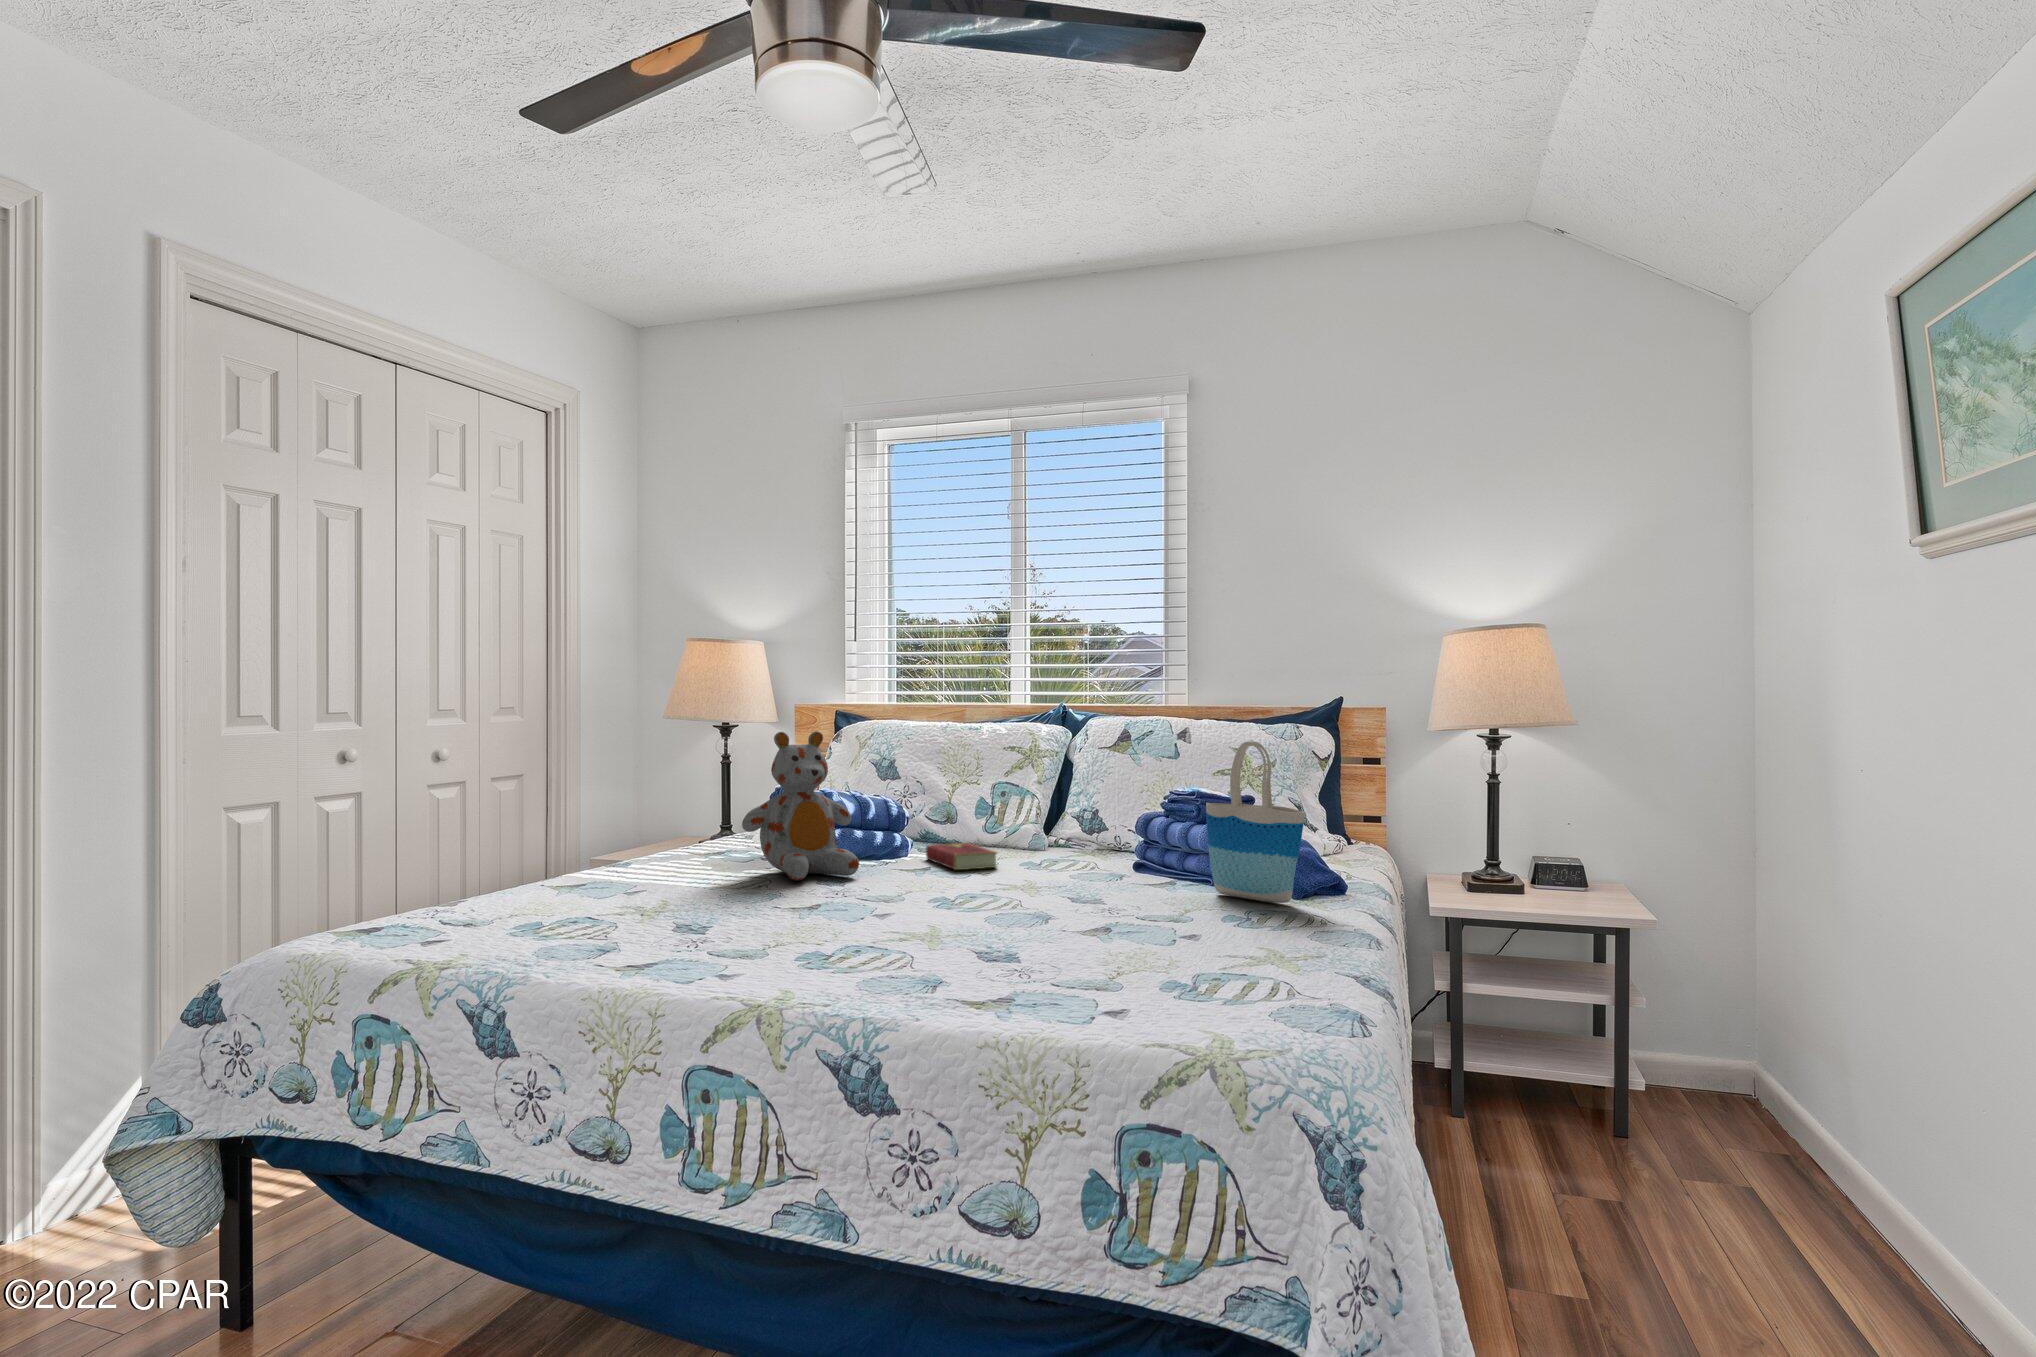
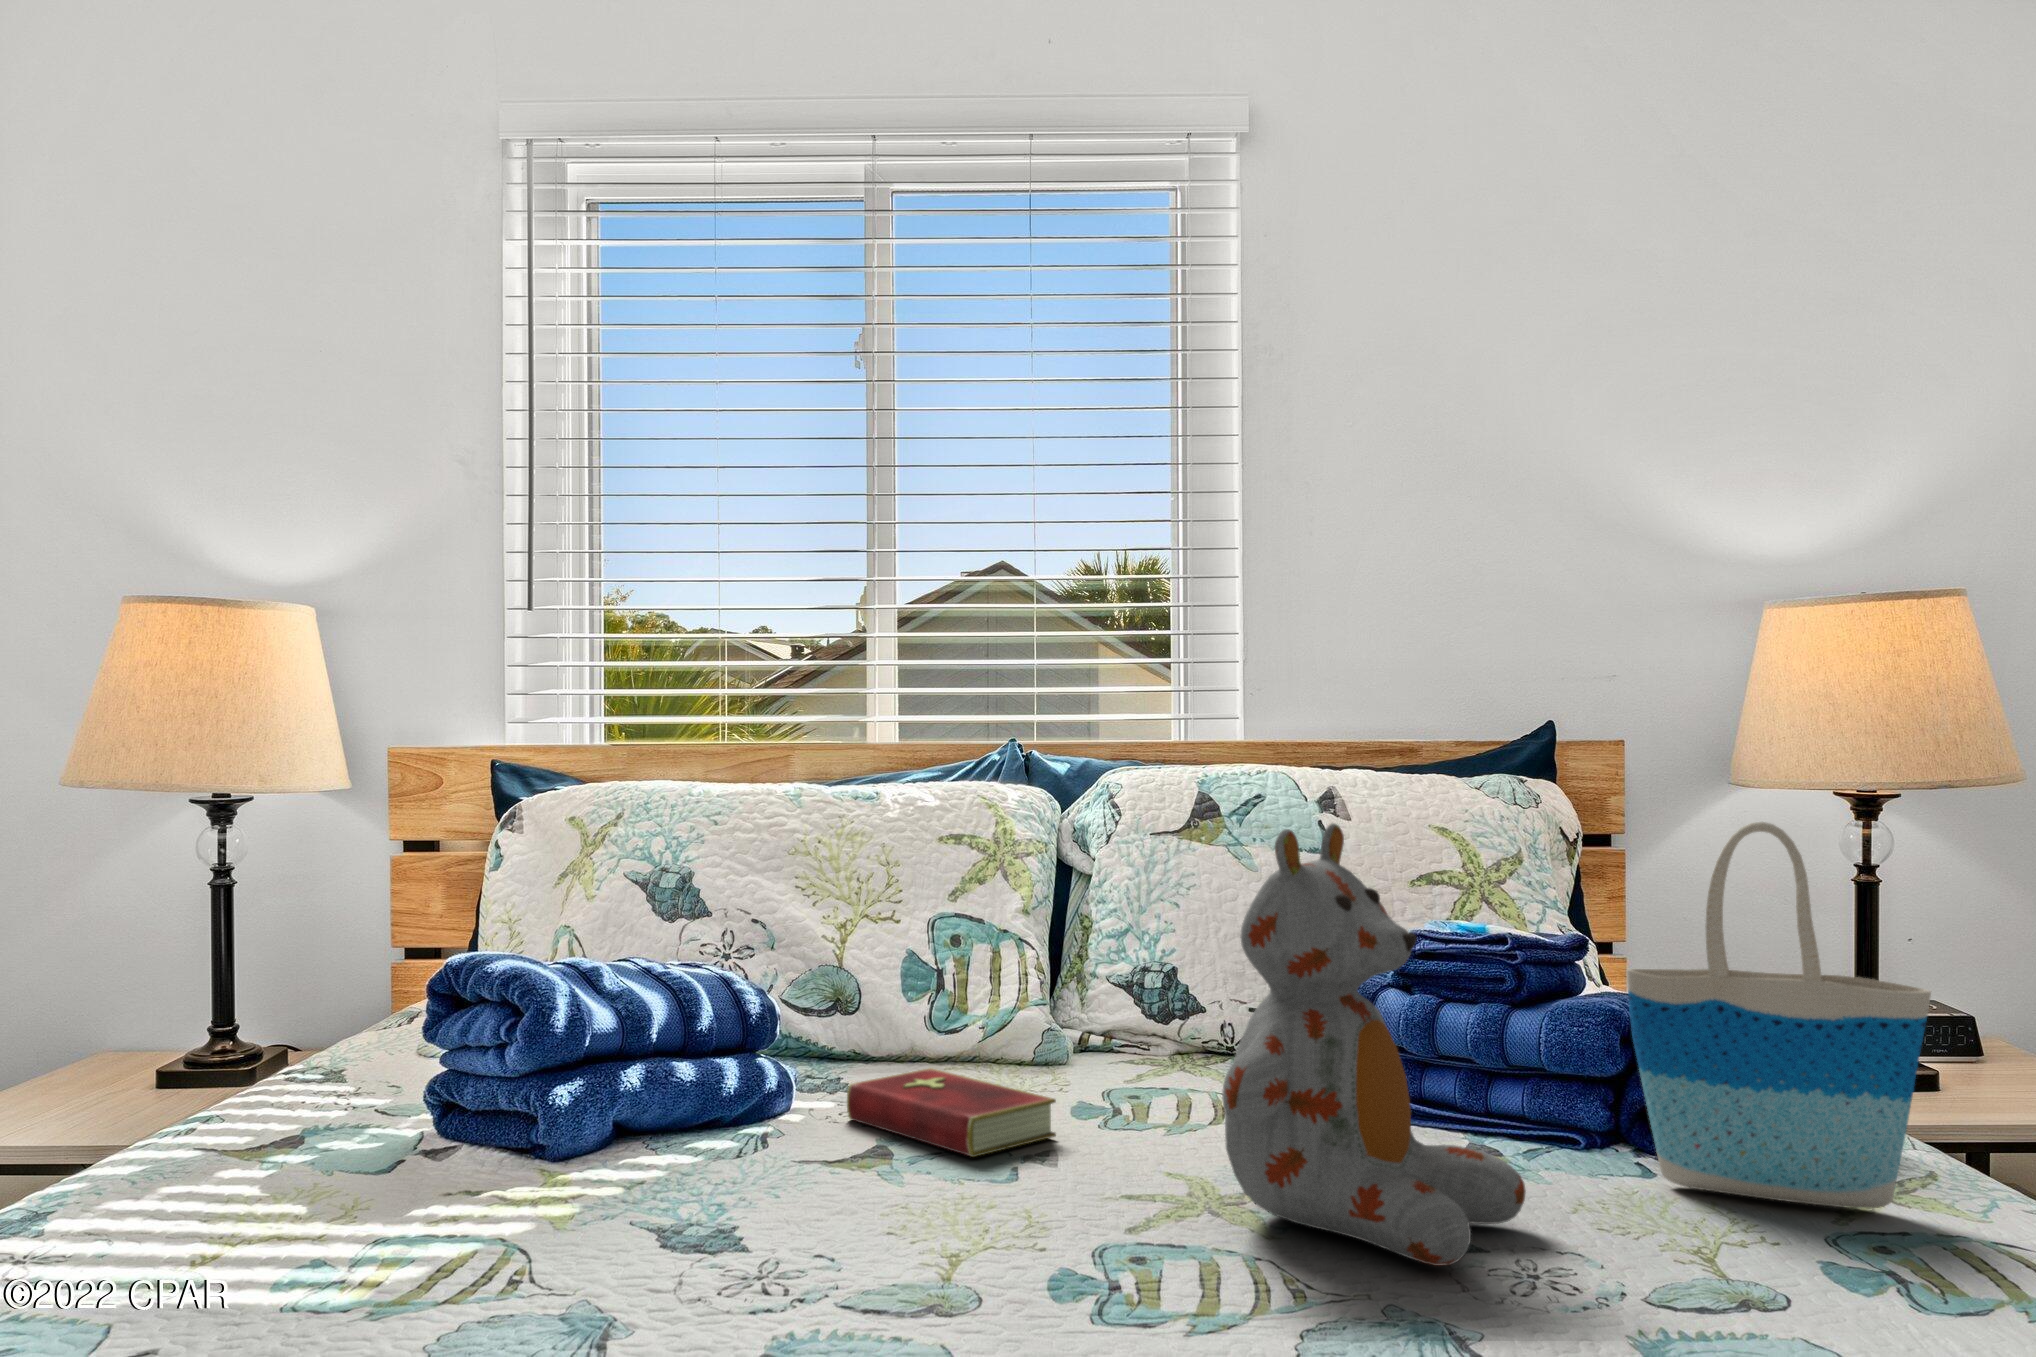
stuffed bear: present [742,731,859,881] -> present [1222,823,1526,1266]

